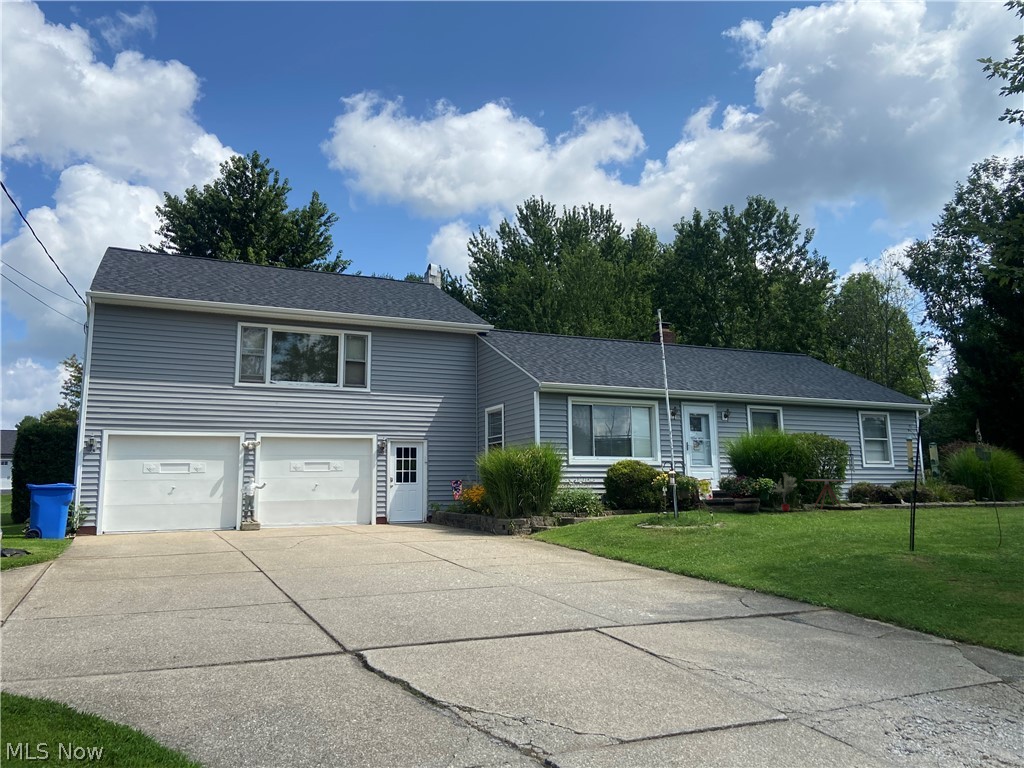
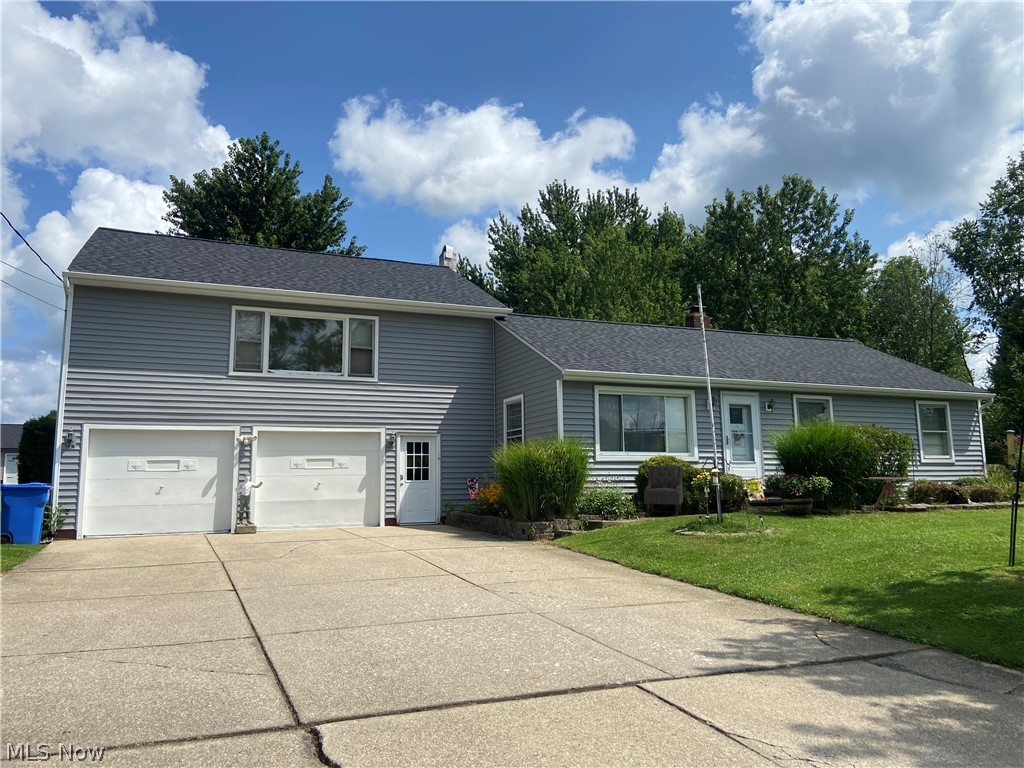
chair: none [611,469,646,513] -> present [644,465,683,516]
potted tree: present [773,473,797,511] -> none [826,470,856,514]

